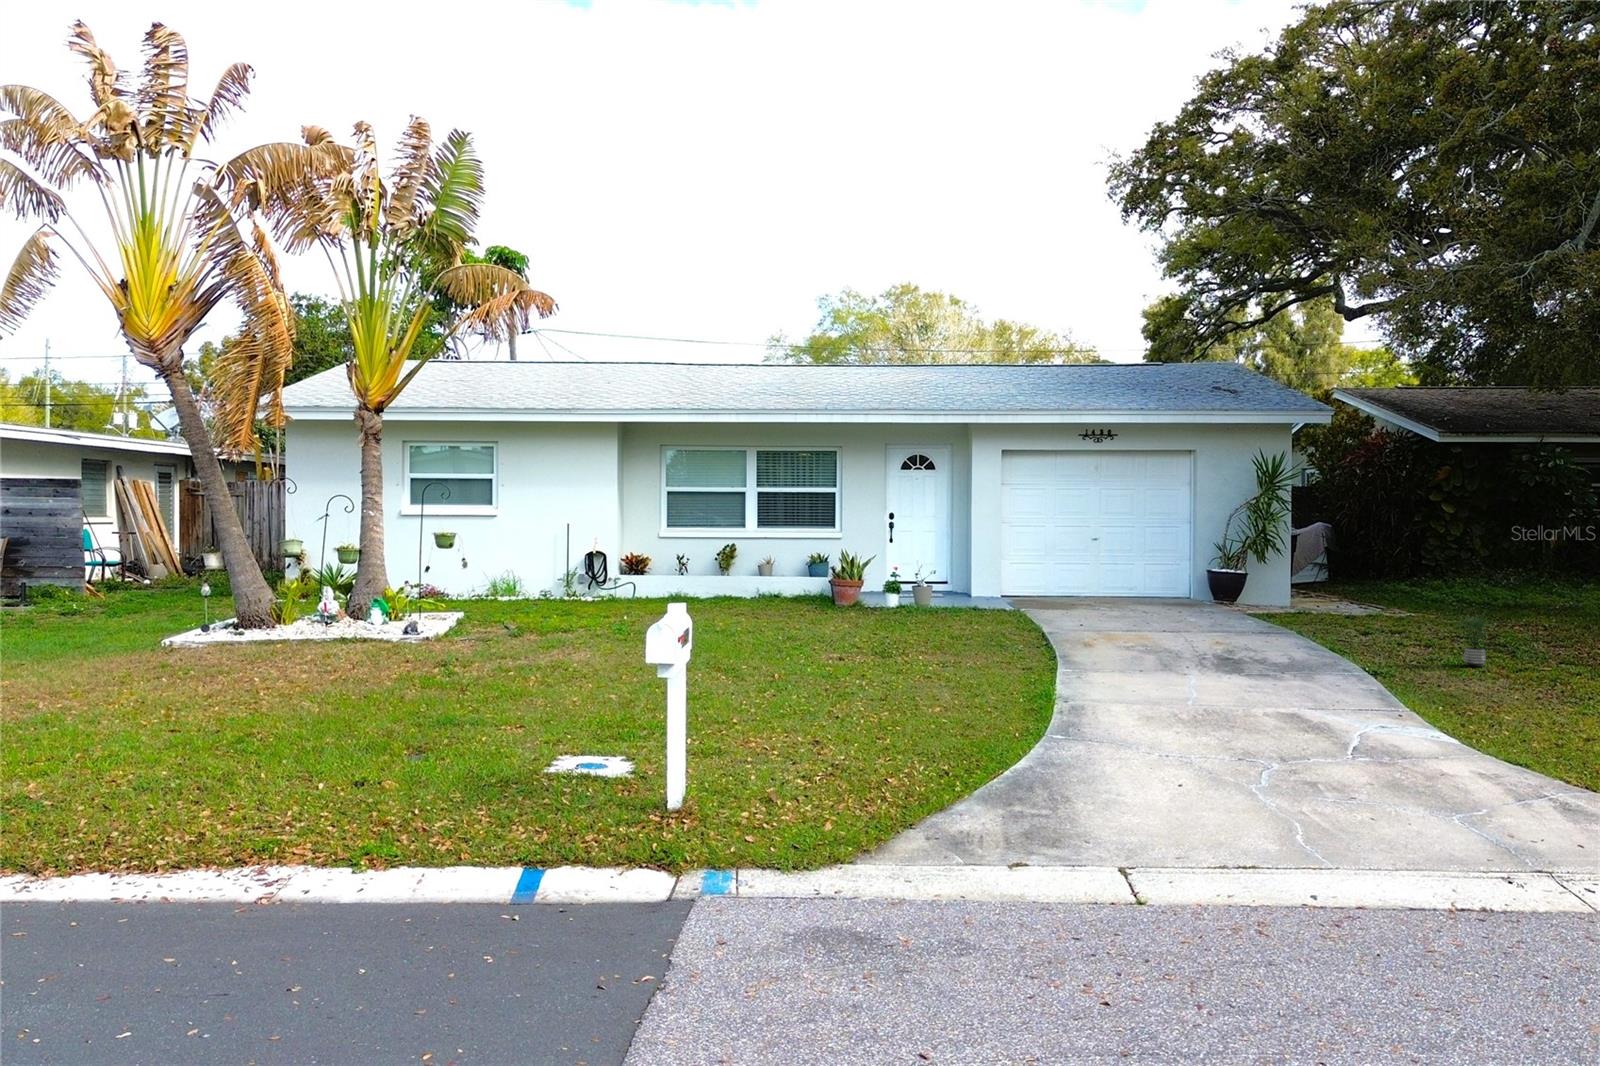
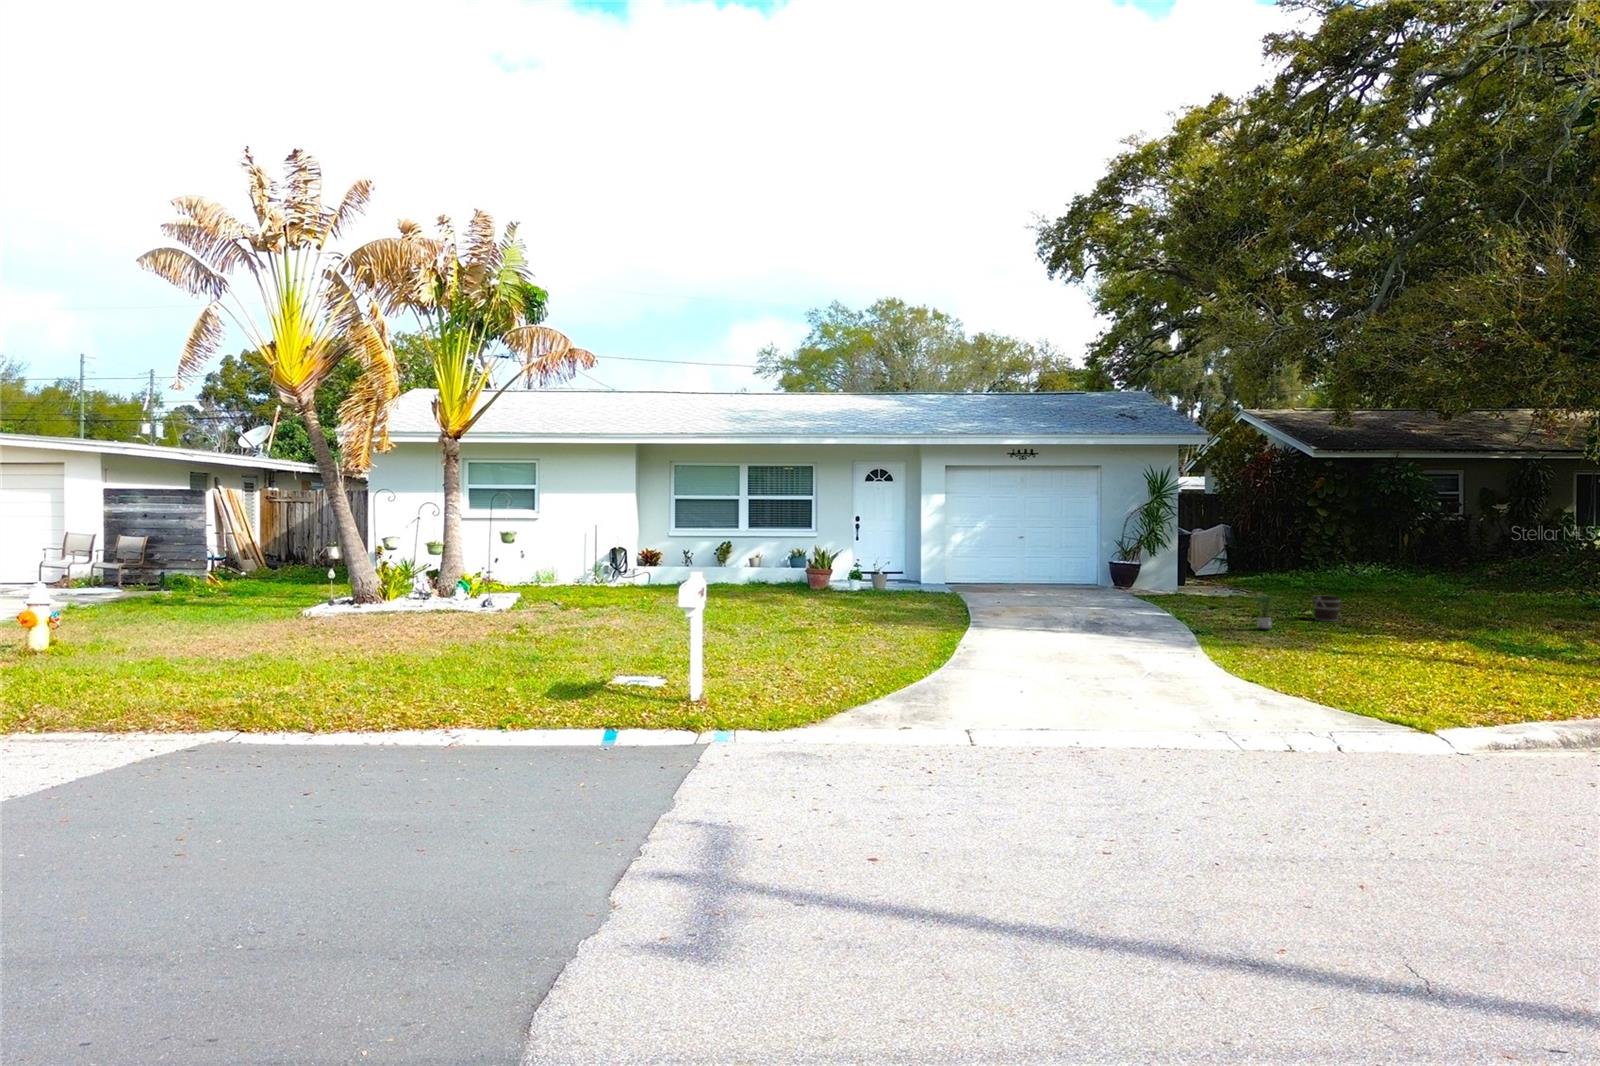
bucket: none [1523,616,1565,652] -> present [1313,595,1340,621]

